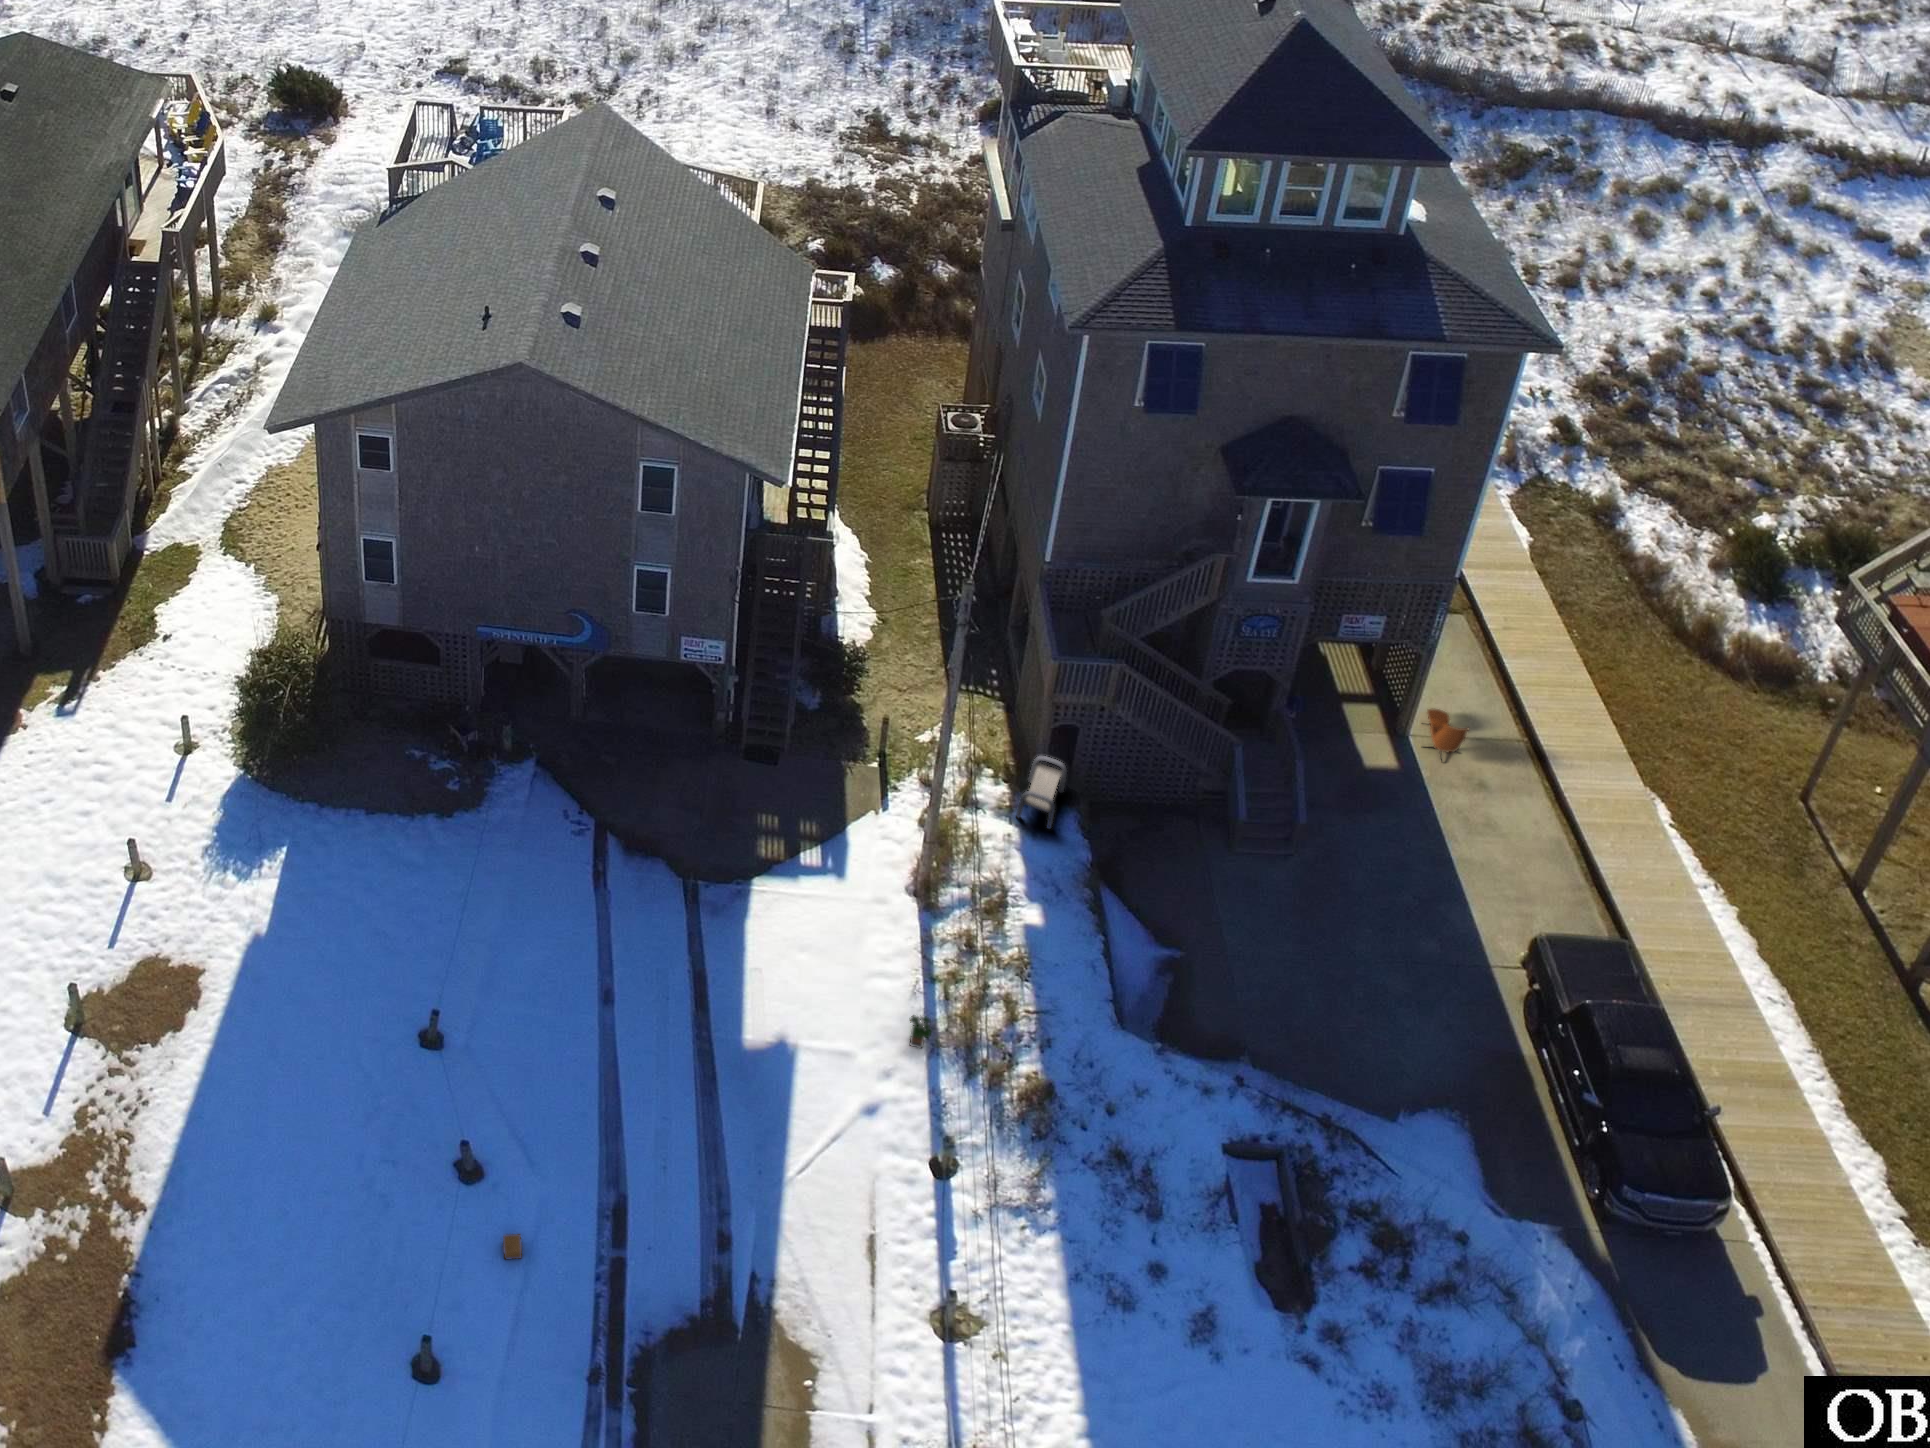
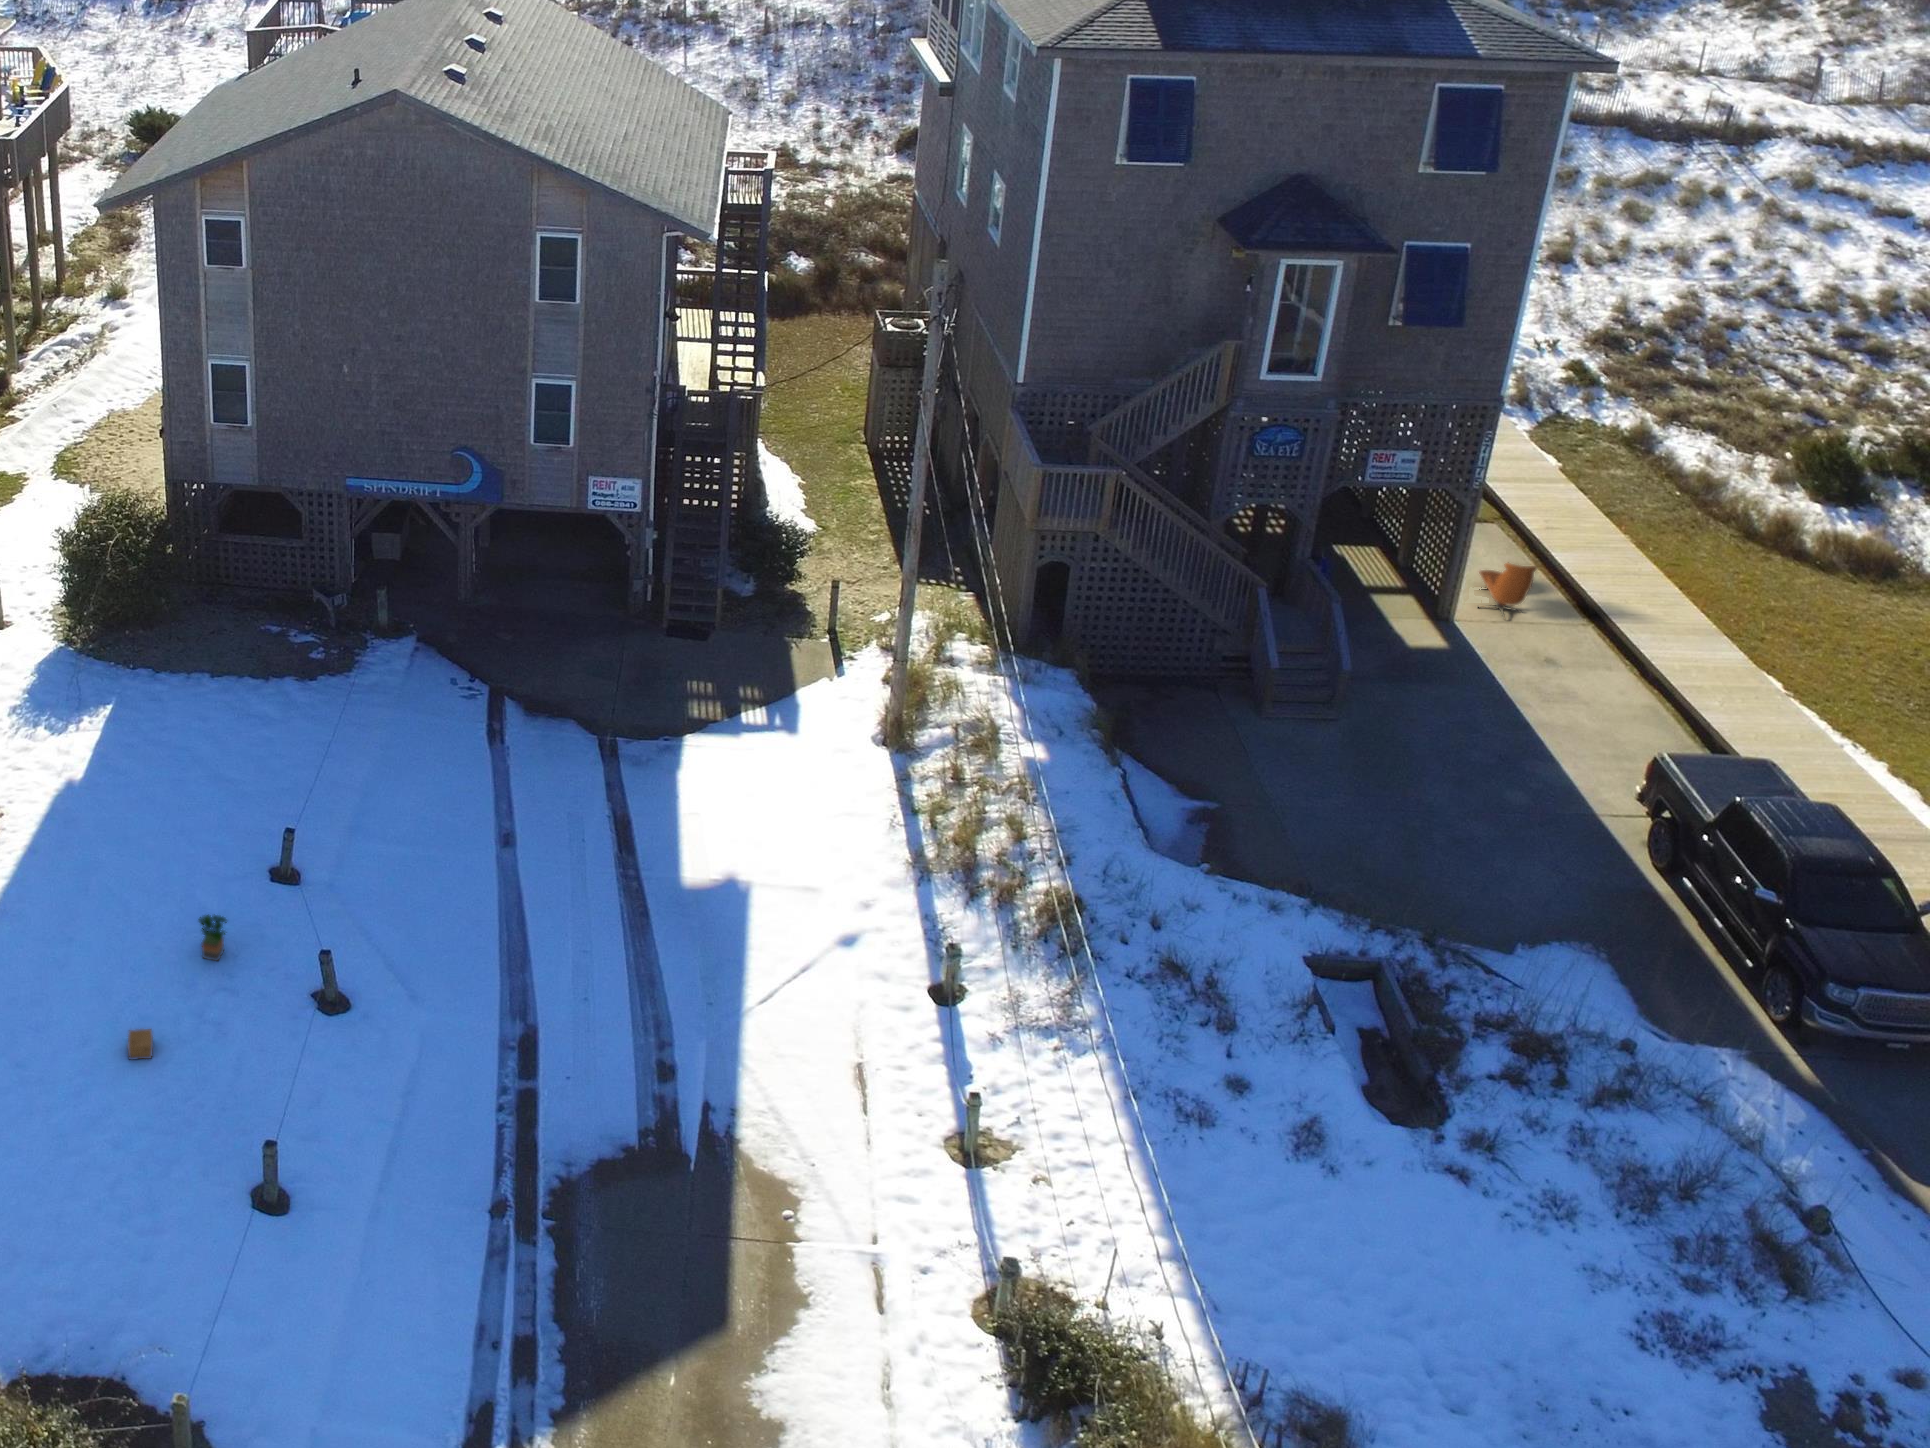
bench: present [1016,756,1067,829] -> none [998,603,1056,682]
potted tree: present [910,1015,931,1048] -> present [198,914,227,961]
cardboard box: present [503,1234,522,1260] -> present [128,1029,153,1059]

